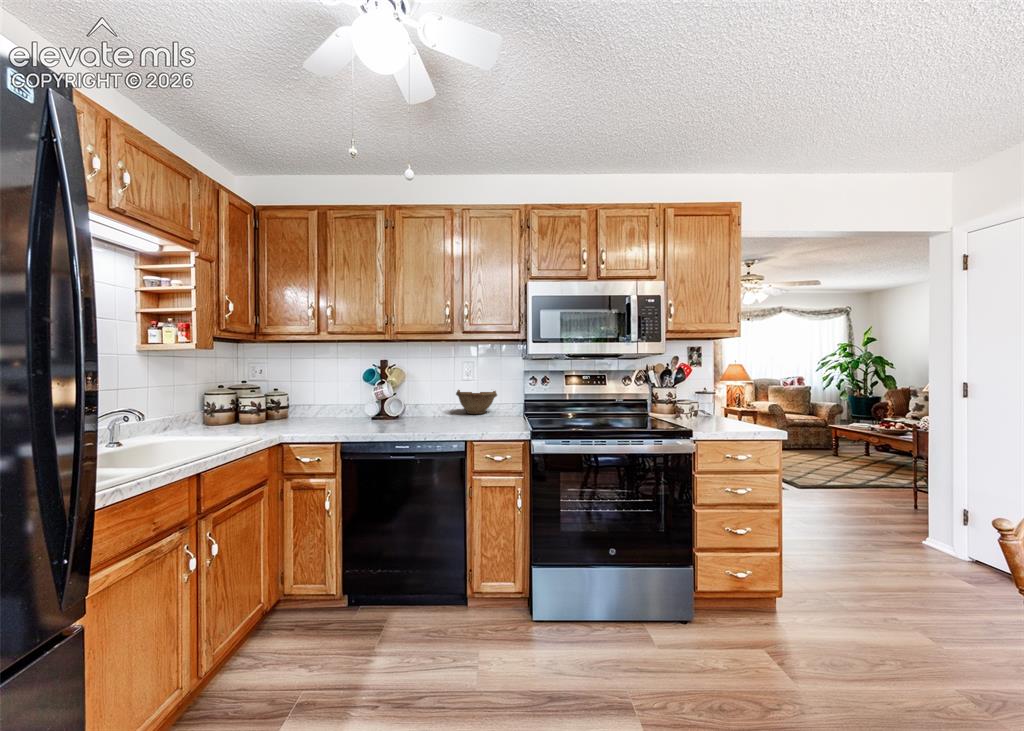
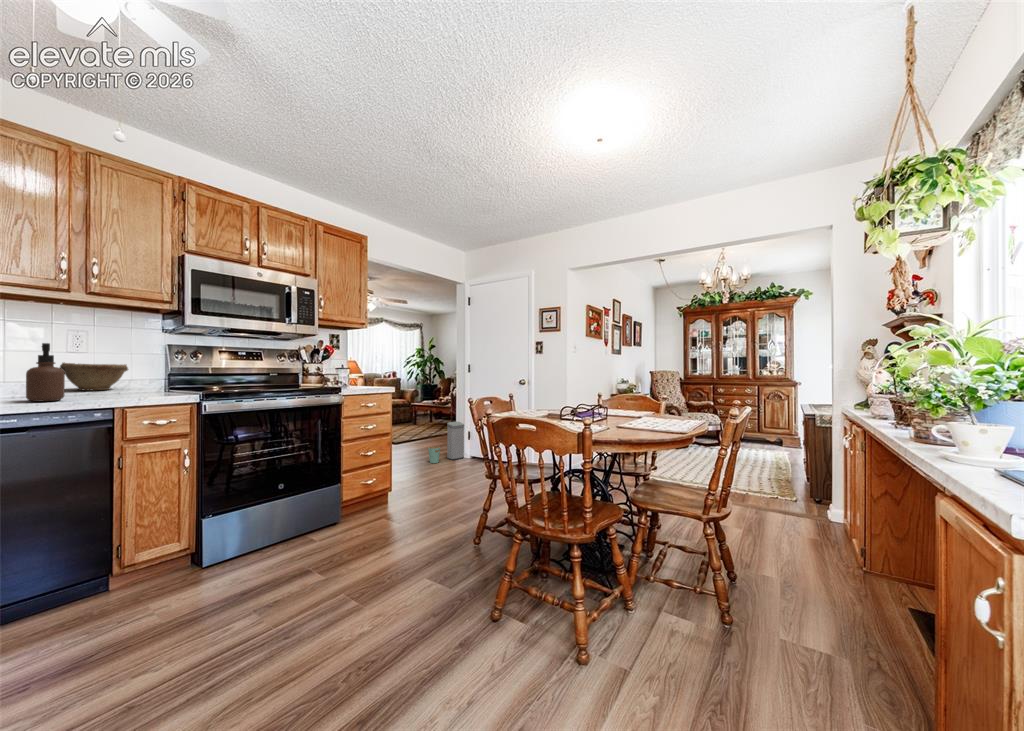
soap dispenser: none [413,381,435,432] -> present [26,343,65,402]
trash can: none [860,482,948,554] -> present [428,422,464,463]

